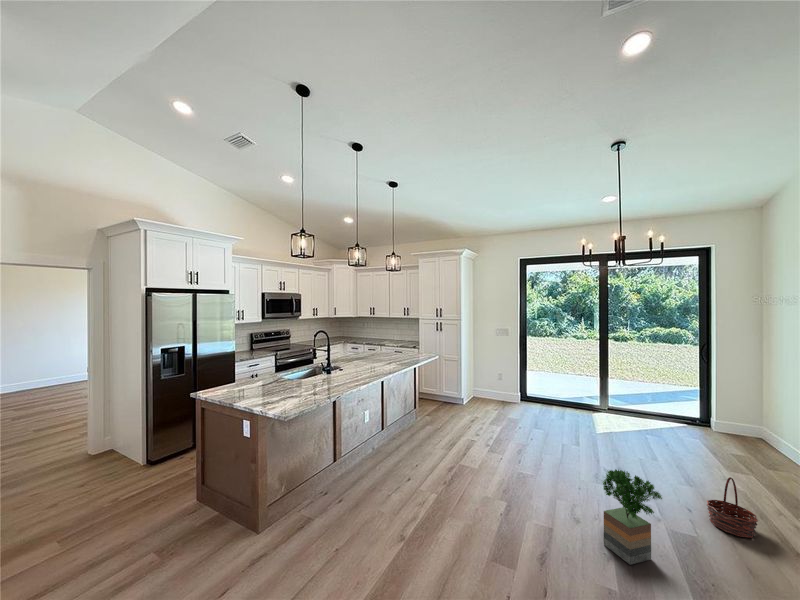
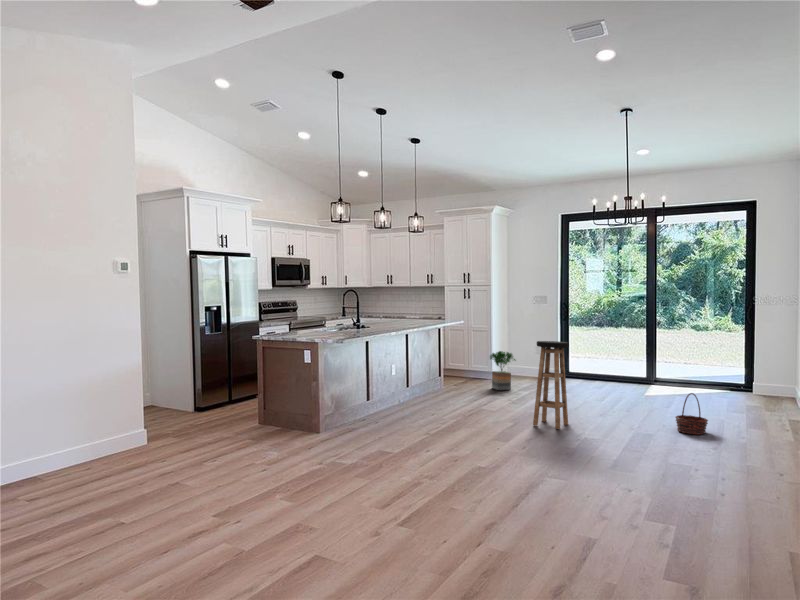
bar stool: none [528,399,570,517] -> present [533,341,569,429]
potted tree: present [603,469,662,565] -> present [490,351,516,390]

